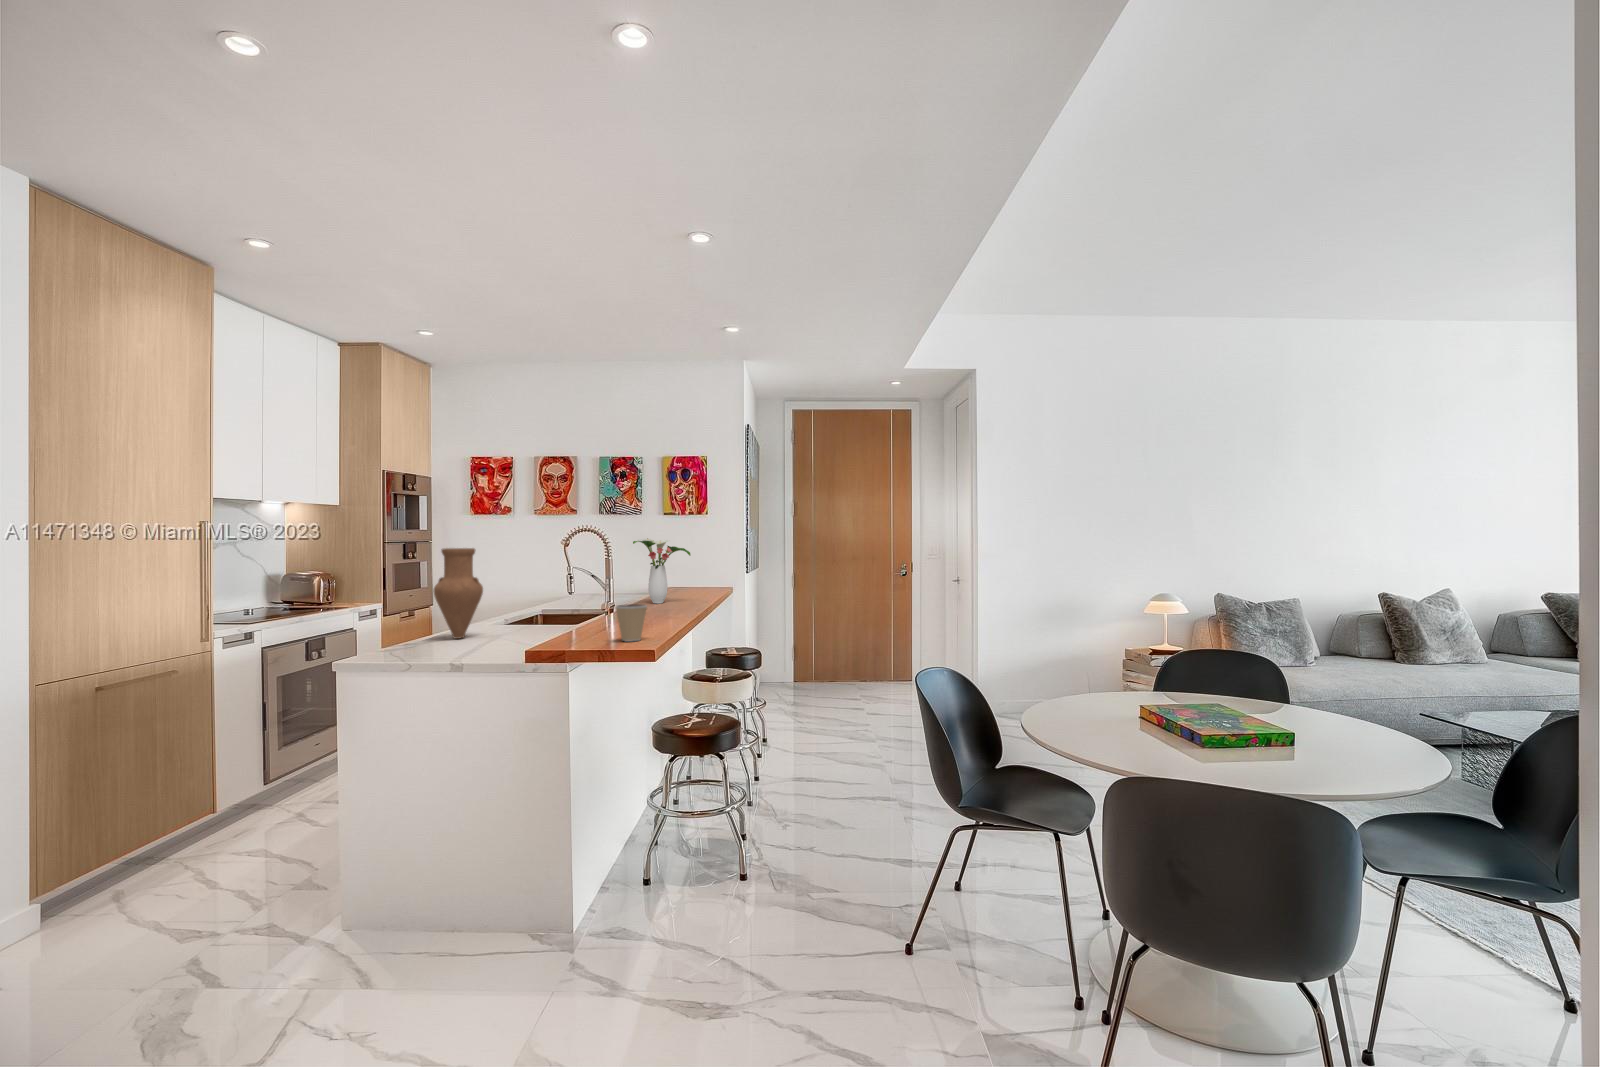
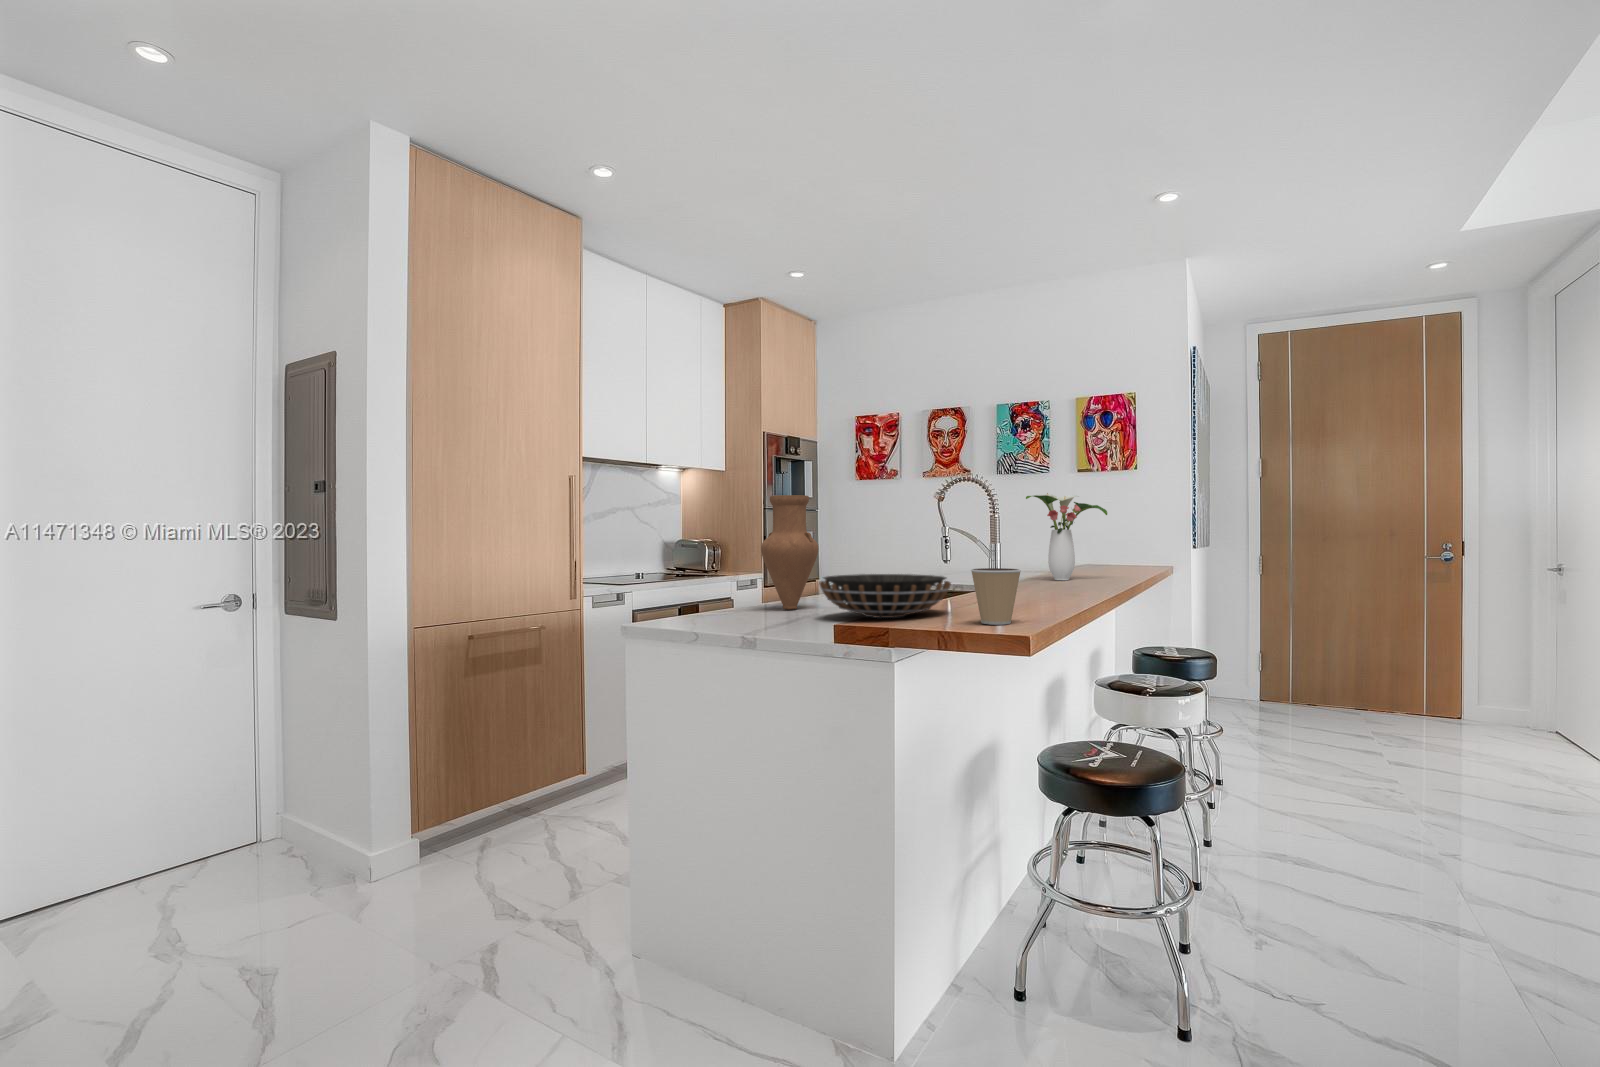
decorative bowl: none [496,608,595,641] -> present [820,574,951,618]

